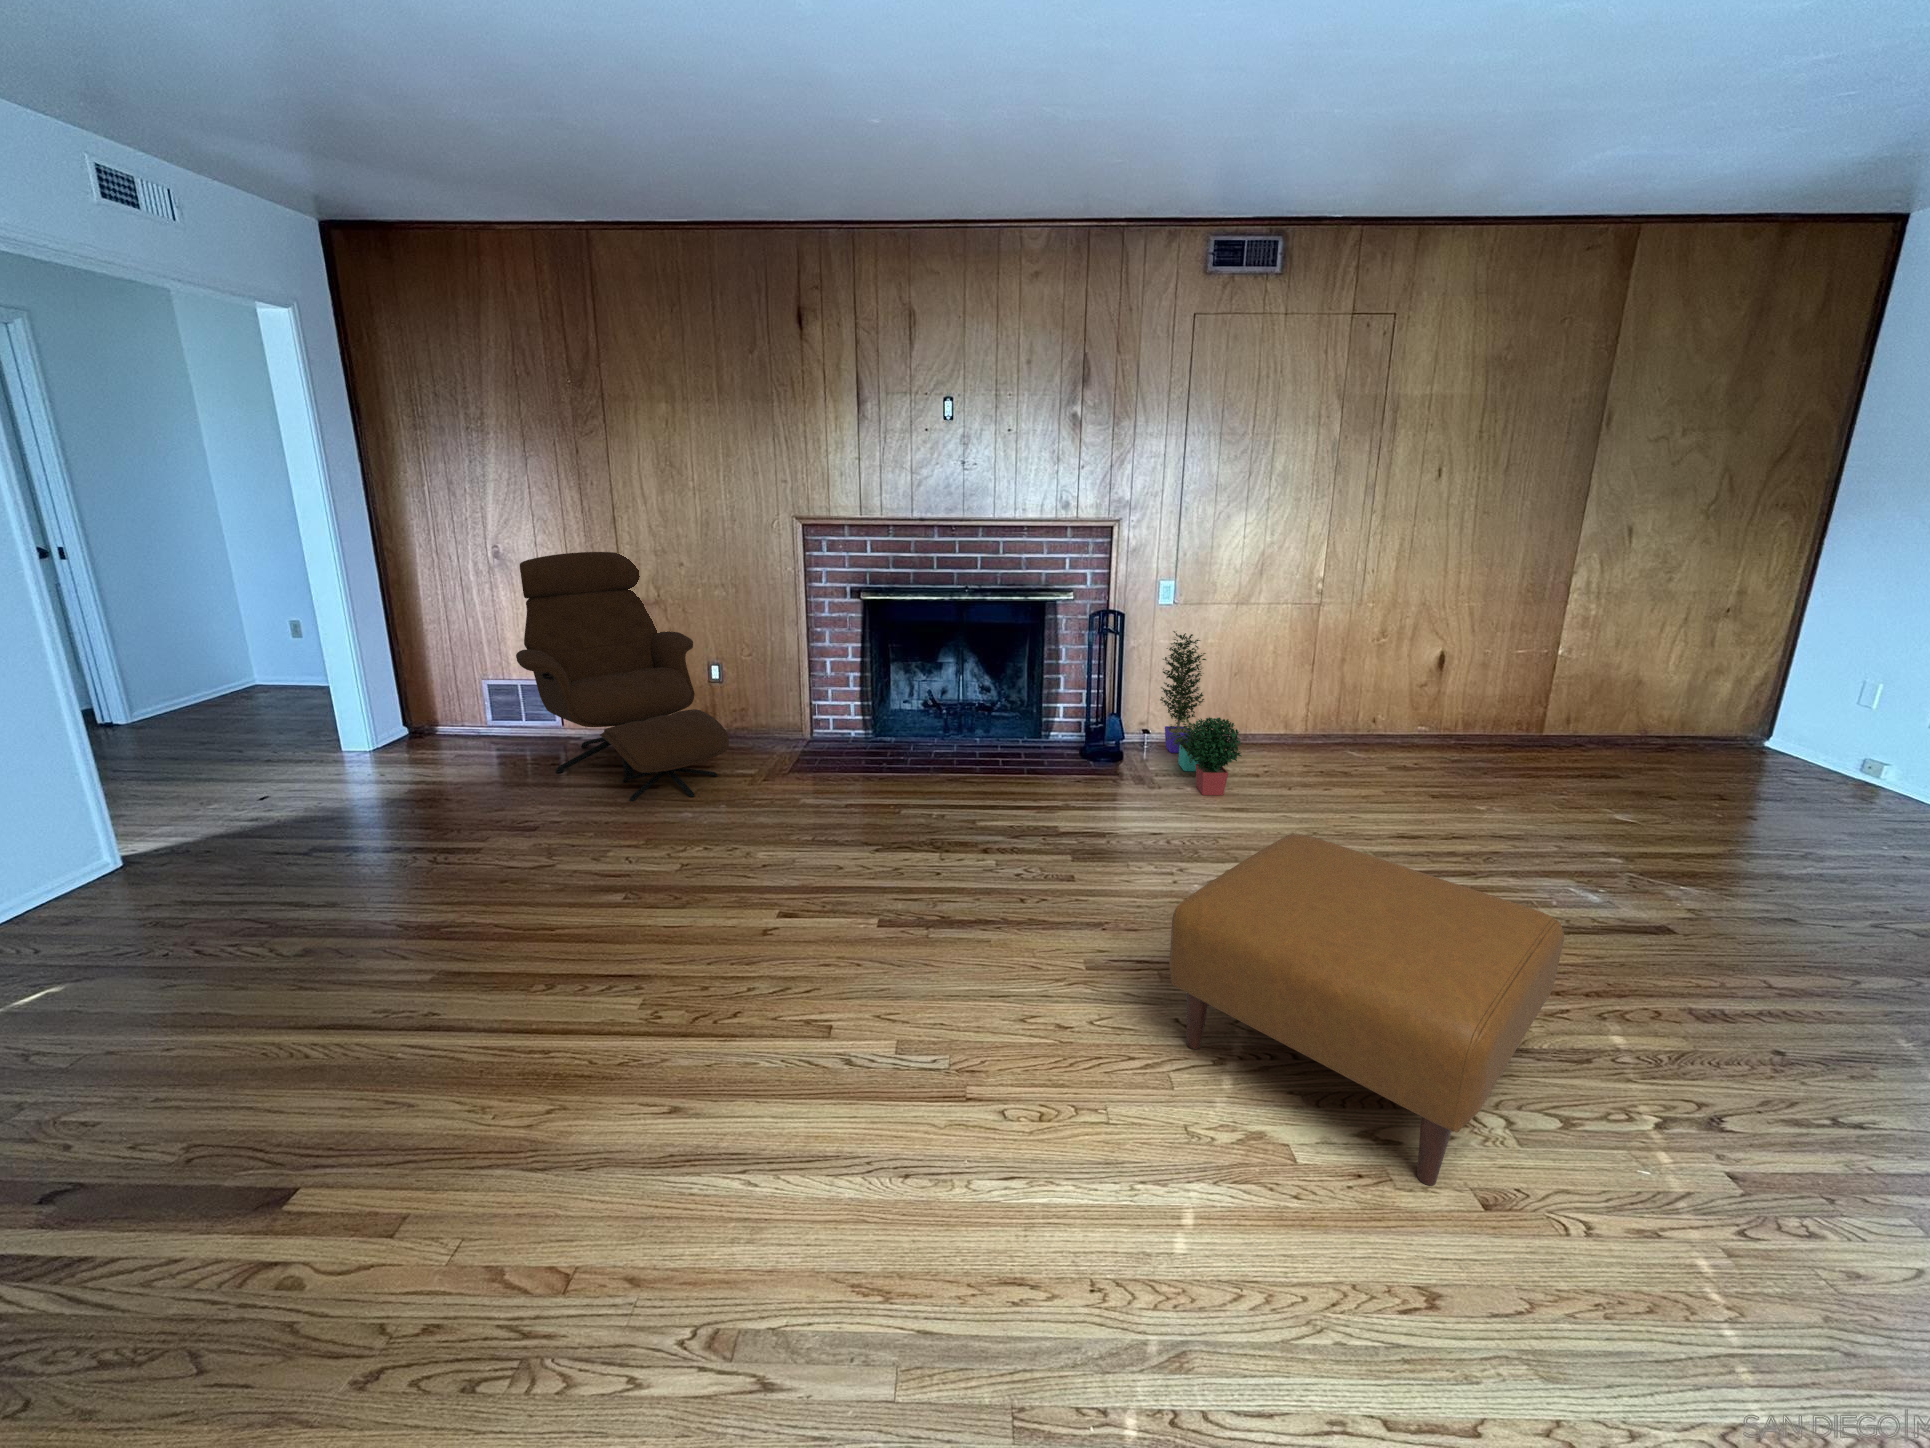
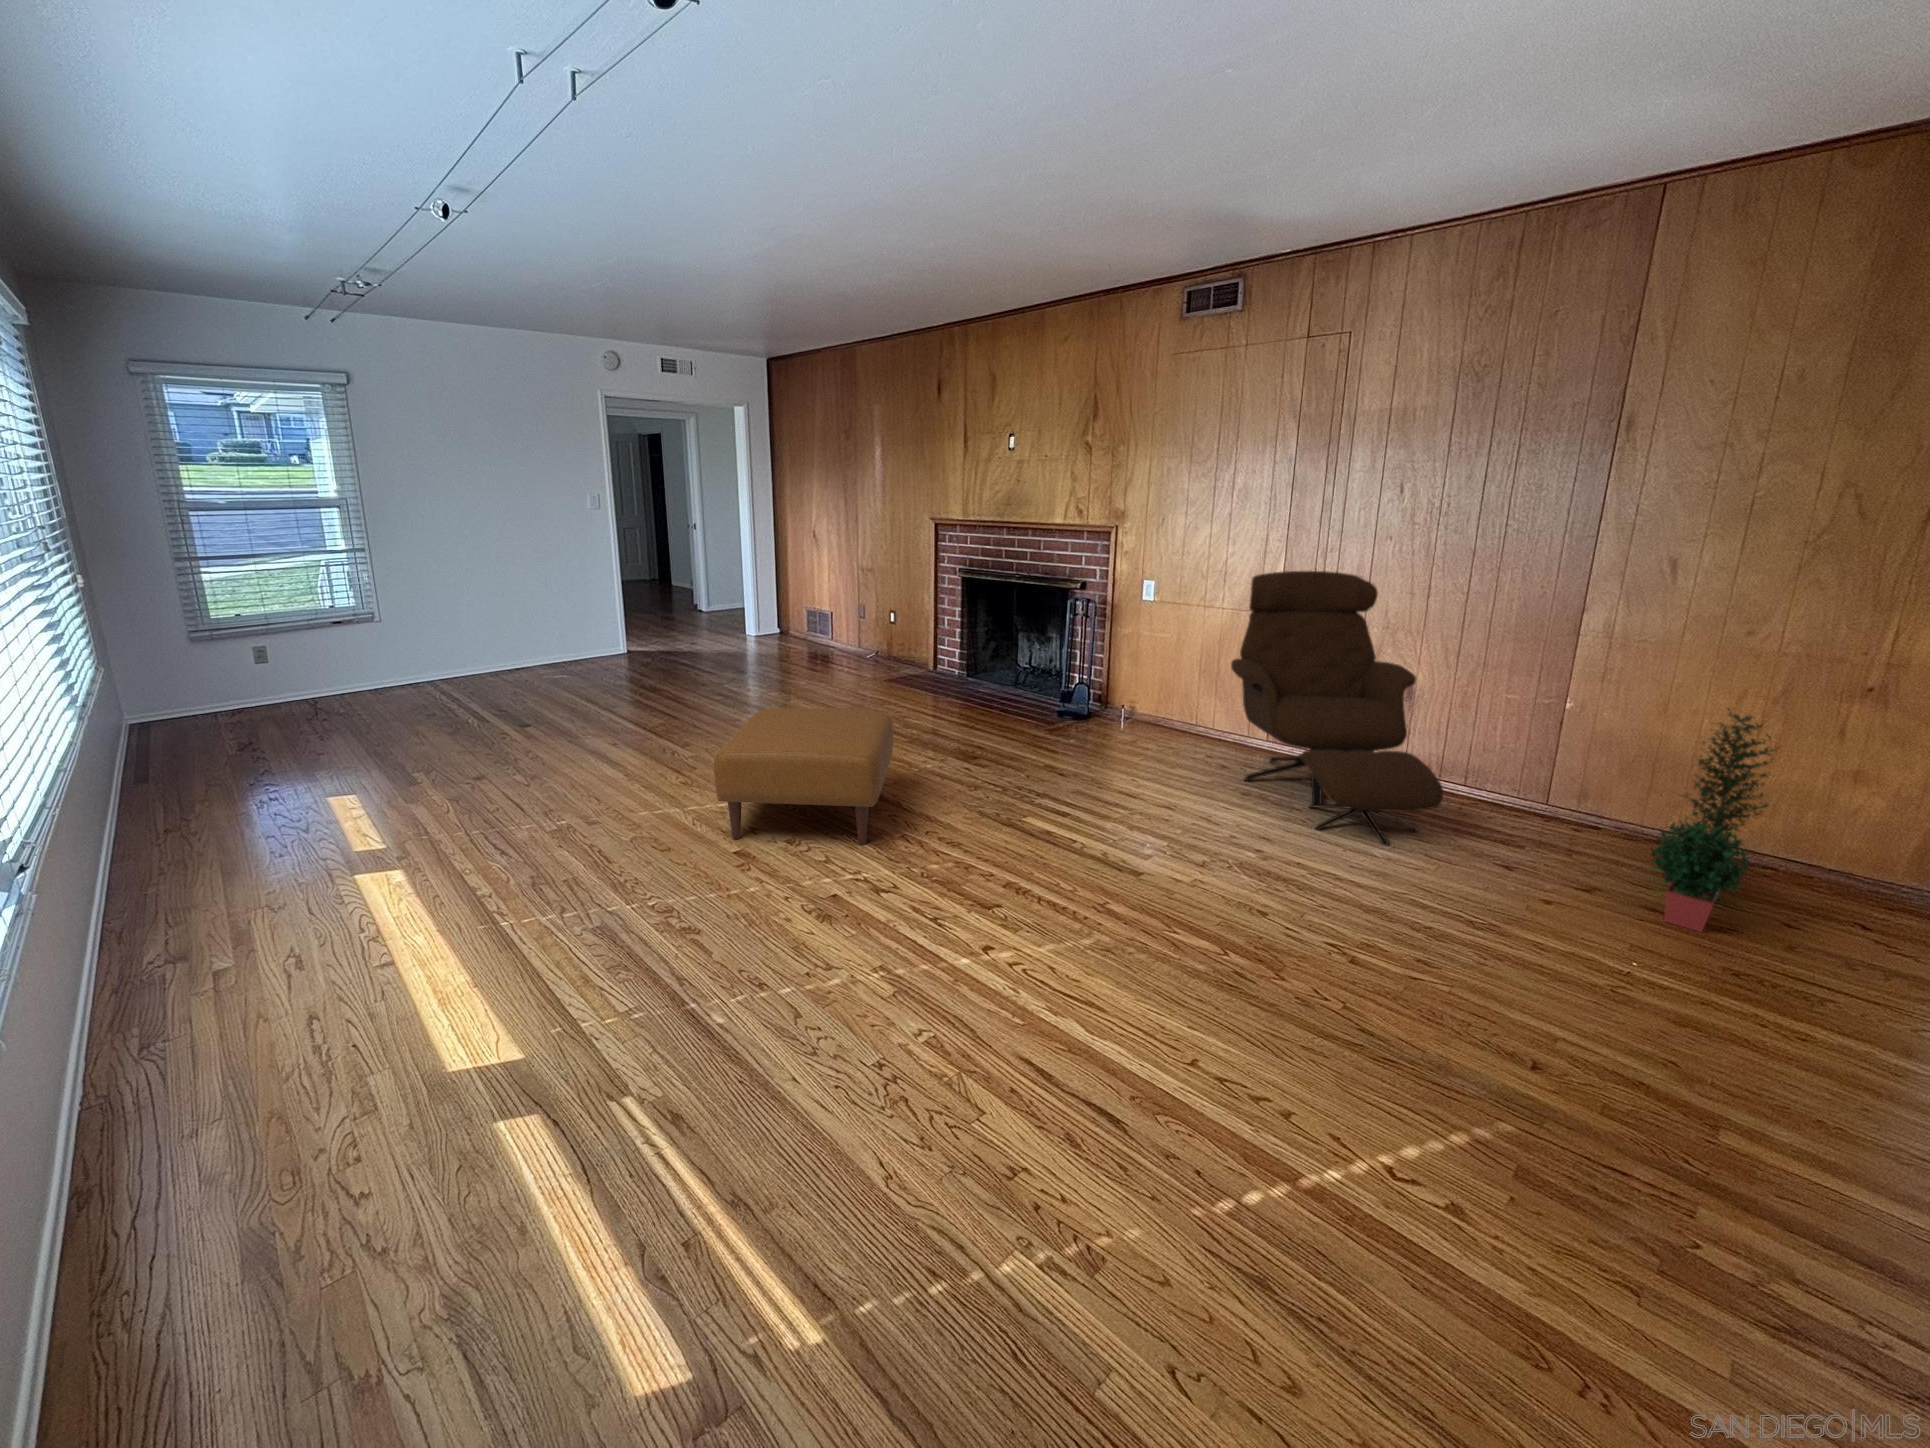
lounge chair: present [516,552,729,801] -> present [1231,571,1443,846]
potted plant: present [1160,631,1242,795] -> present [1652,708,1775,932]

